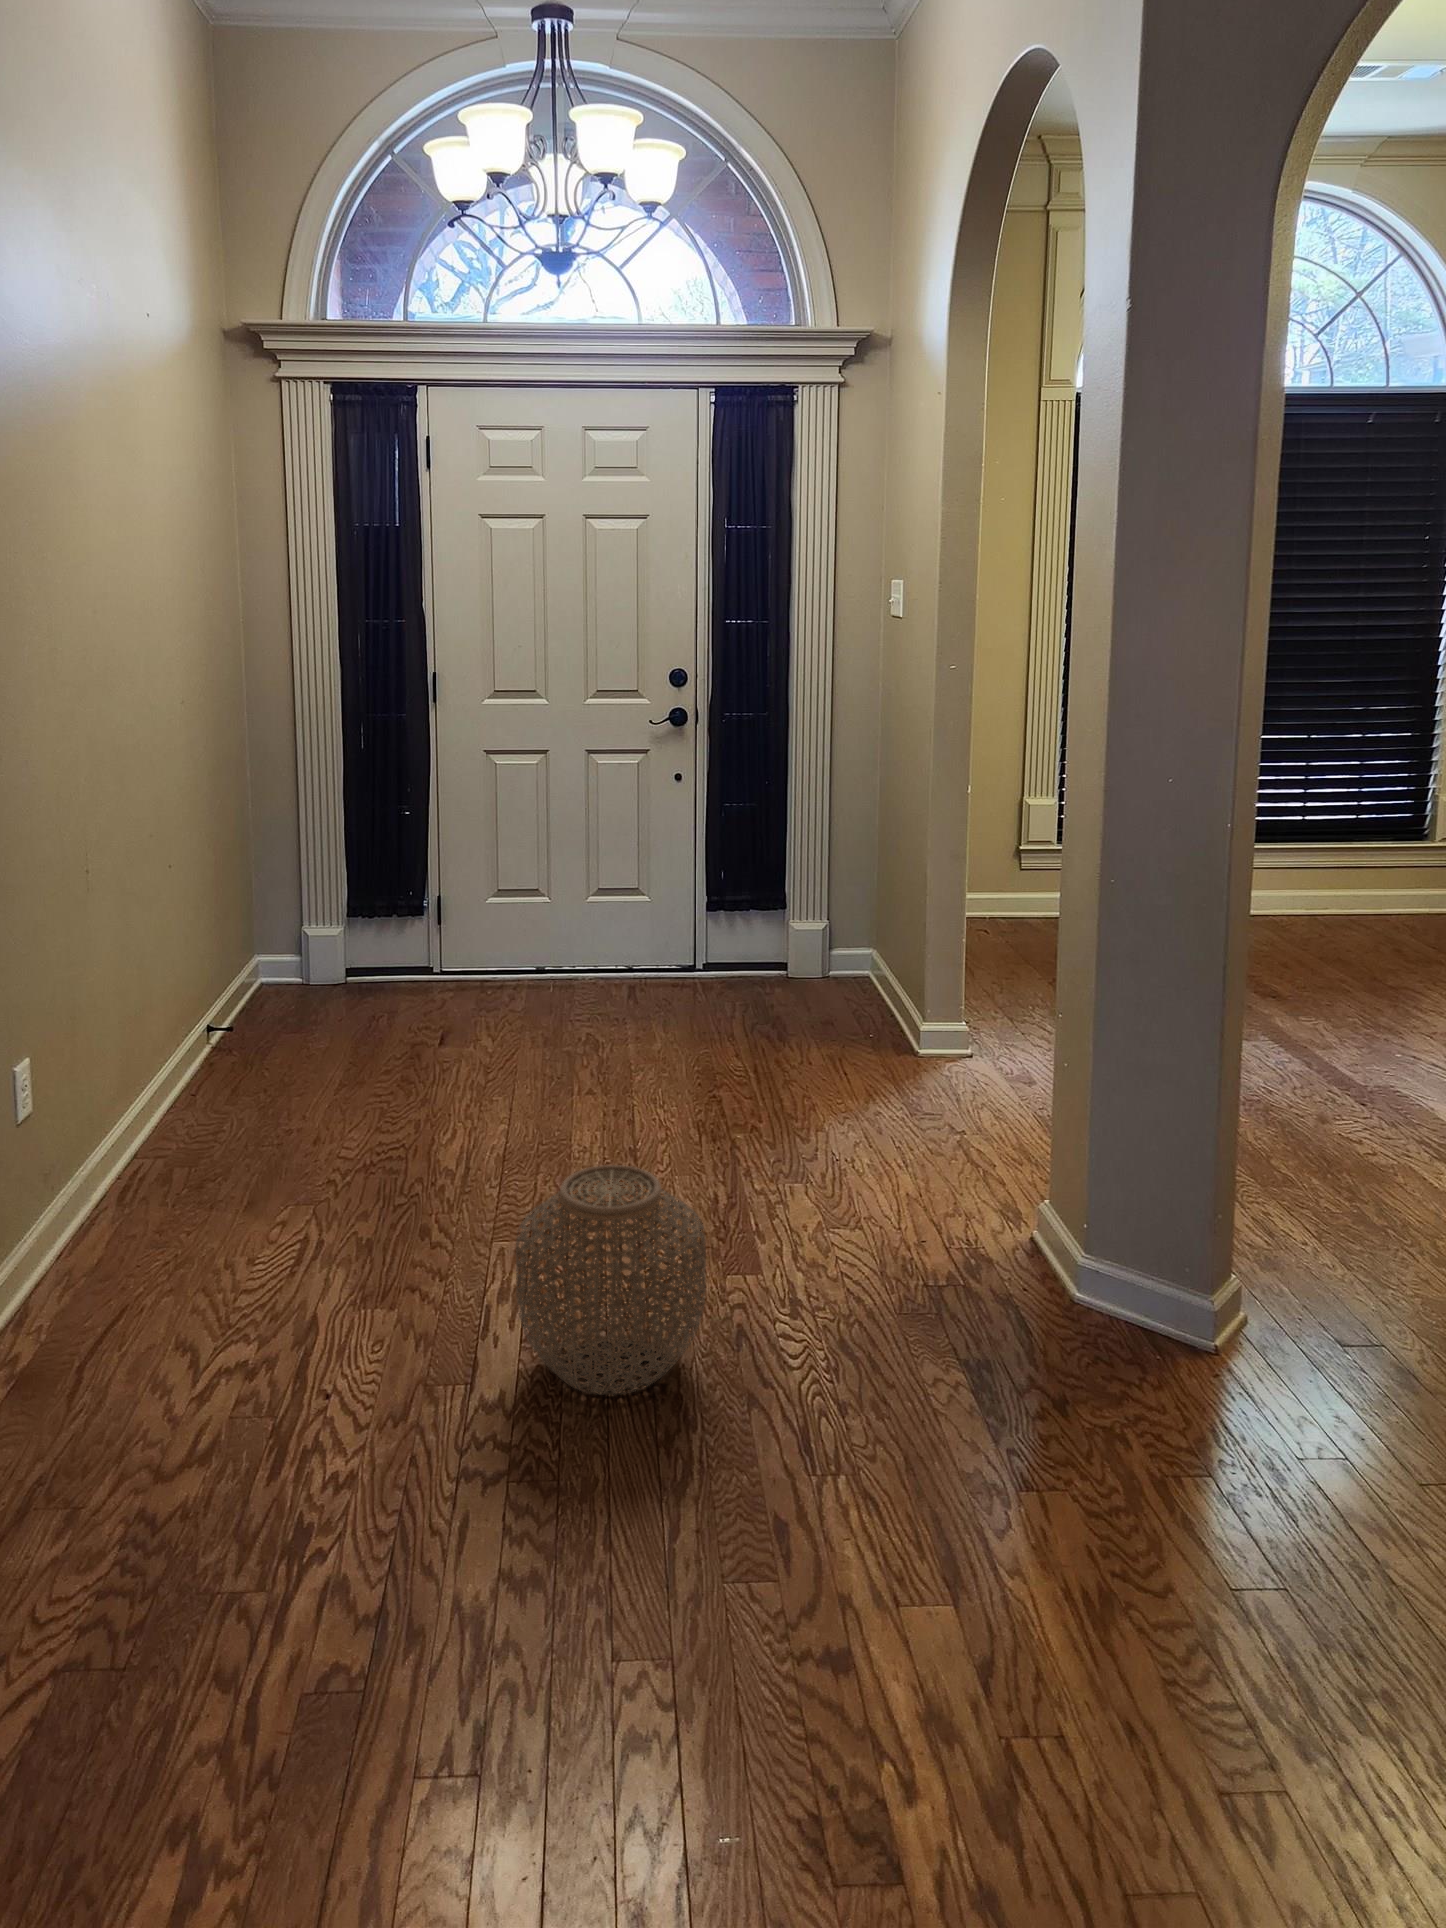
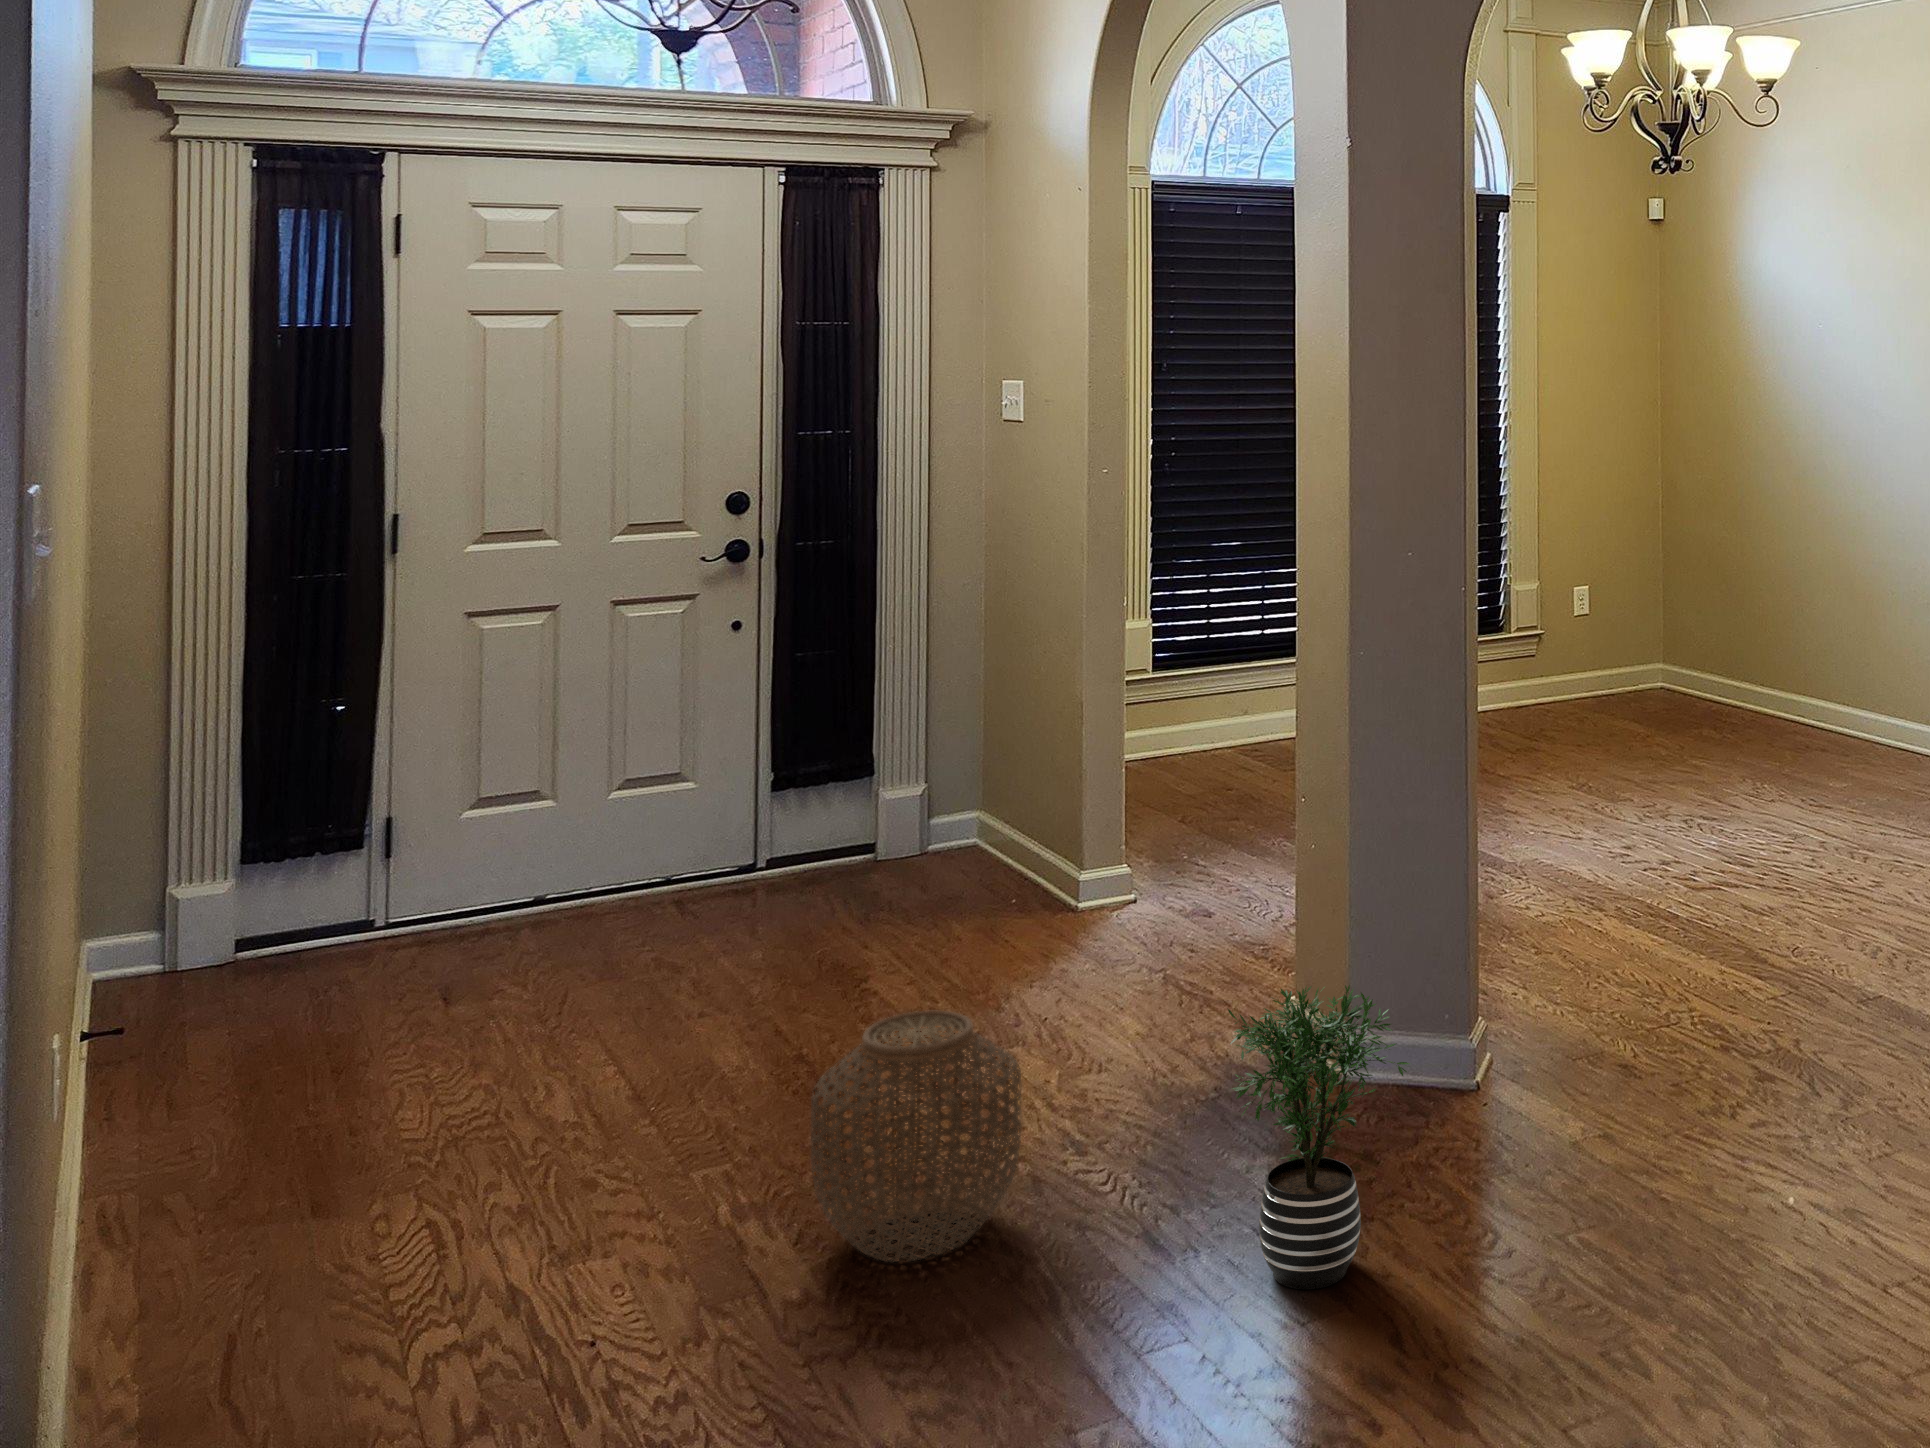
potted plant: none [839,1237,1051,1571] -> present [1228,985,1410,1289]

